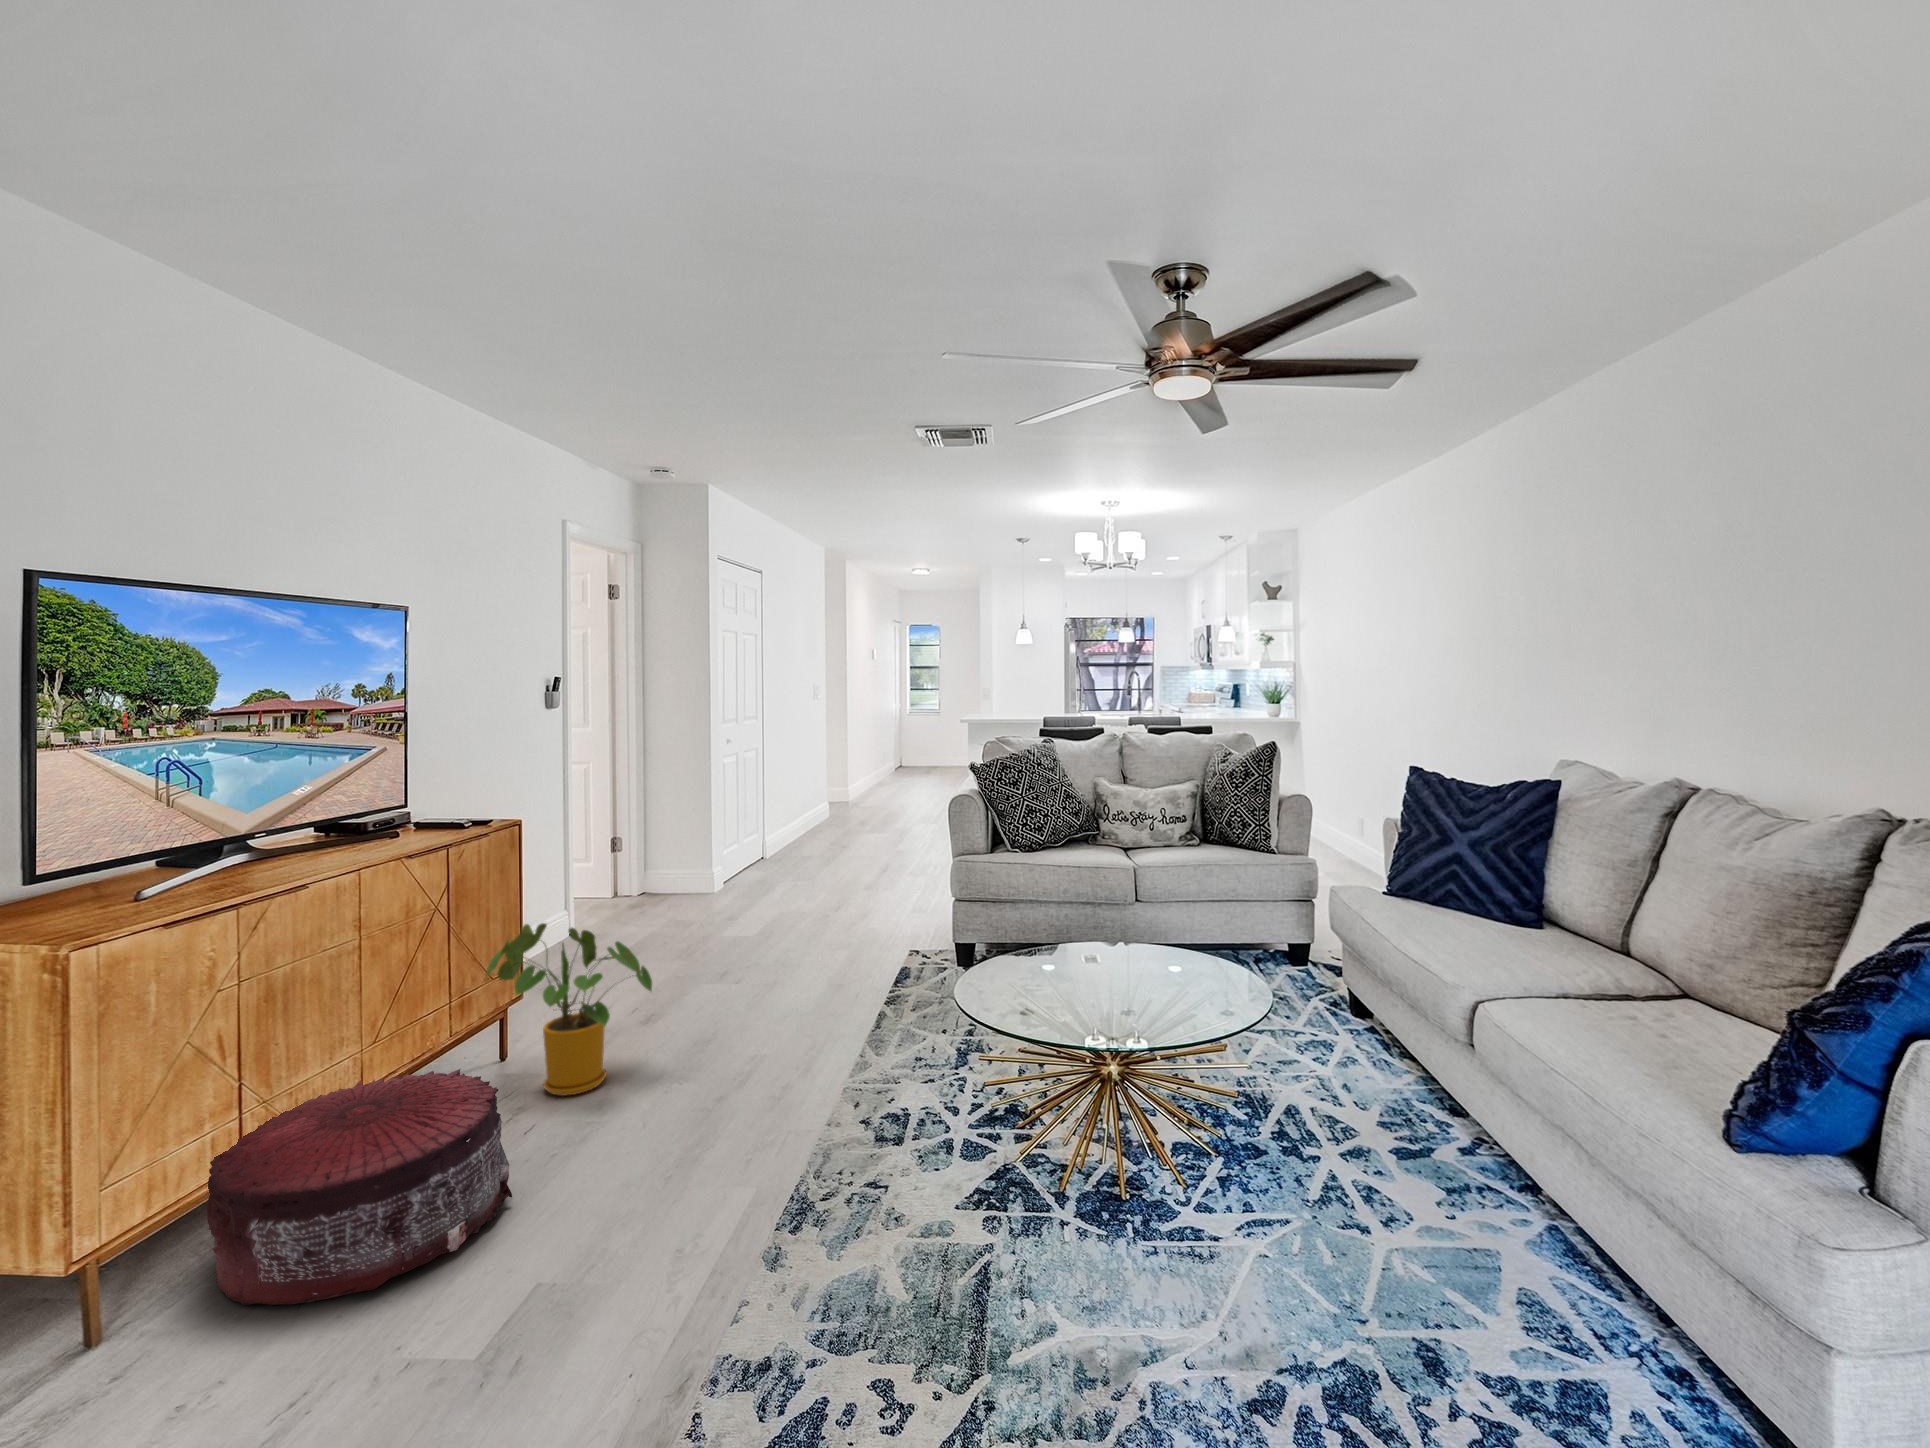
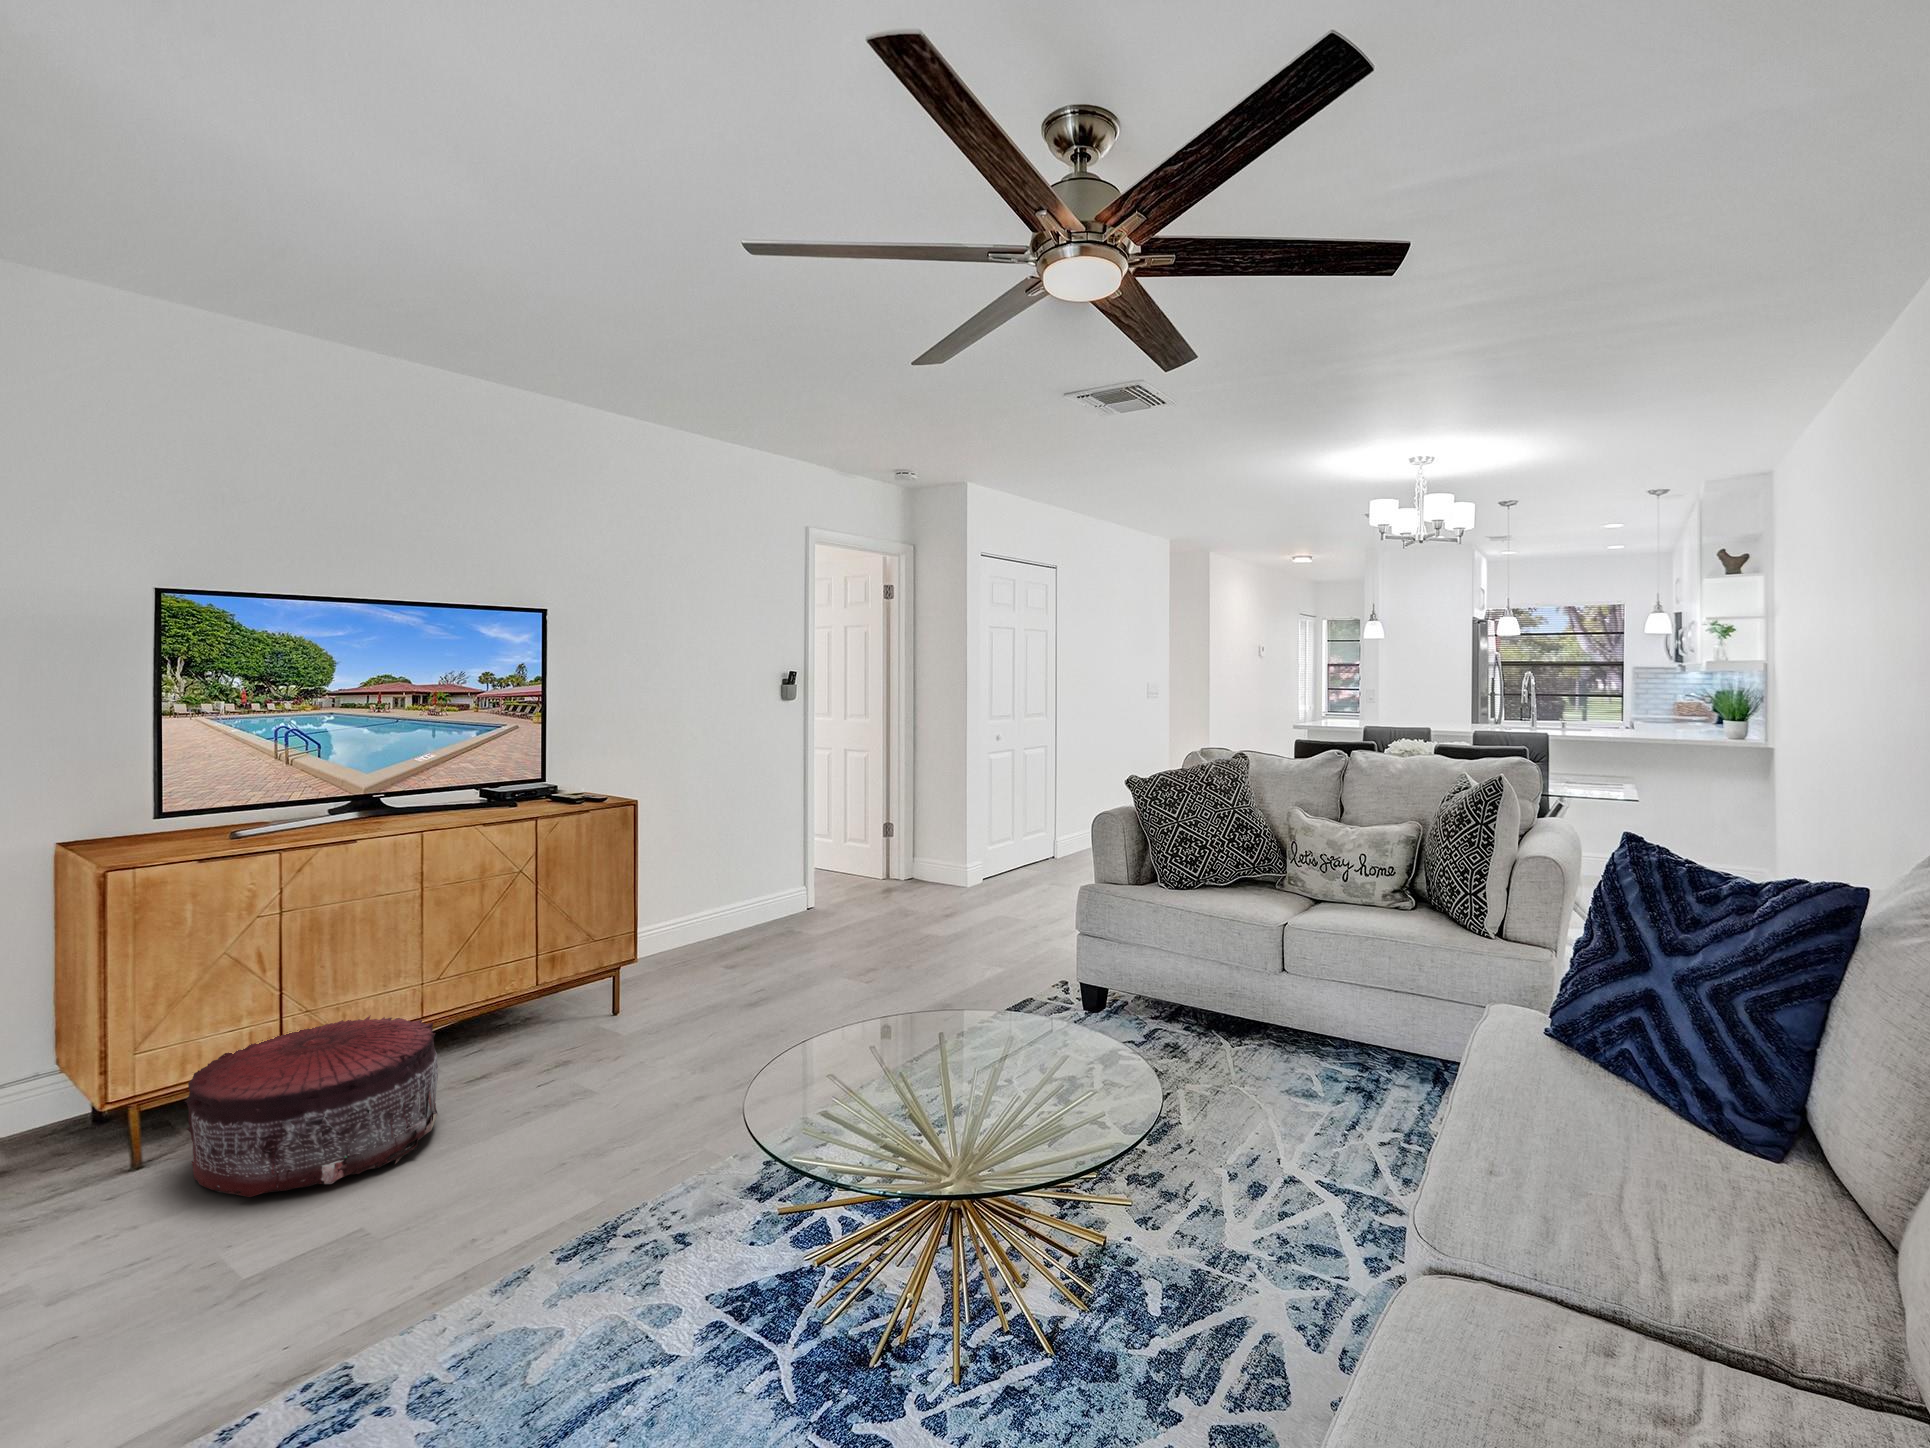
house plant: present [486,923,652,1096] -> none [530,898,661,1070]

